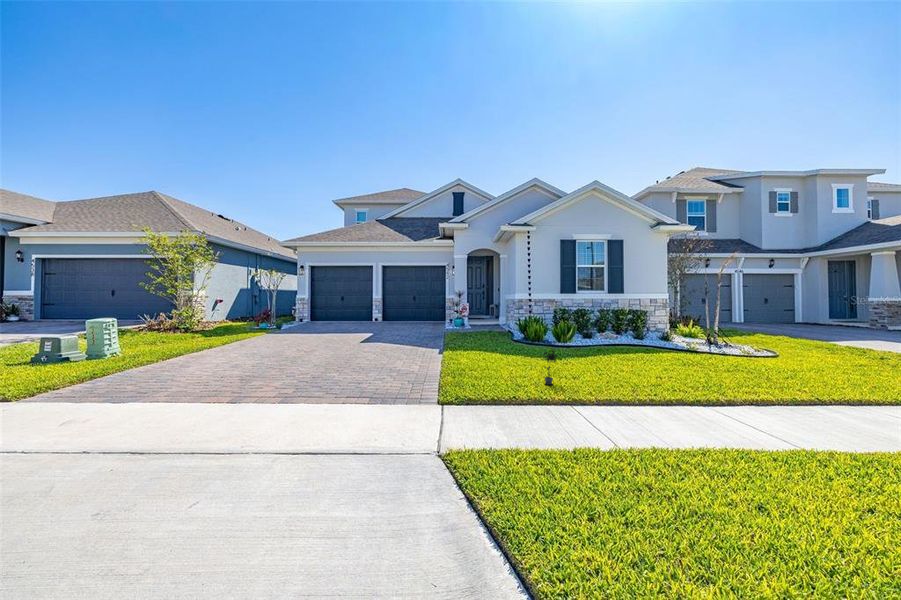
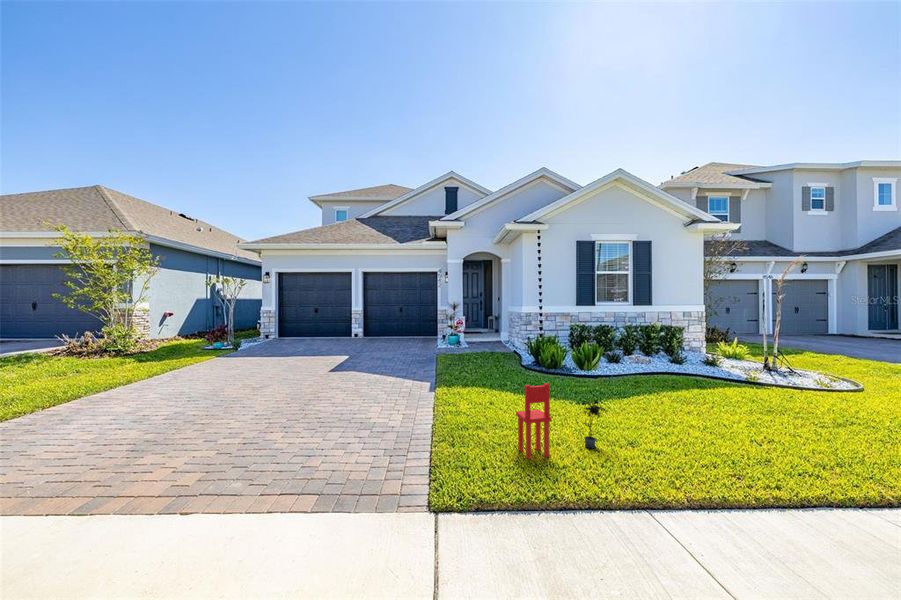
chair: none [495,336,519,389] -> present [516,383,551,459]

